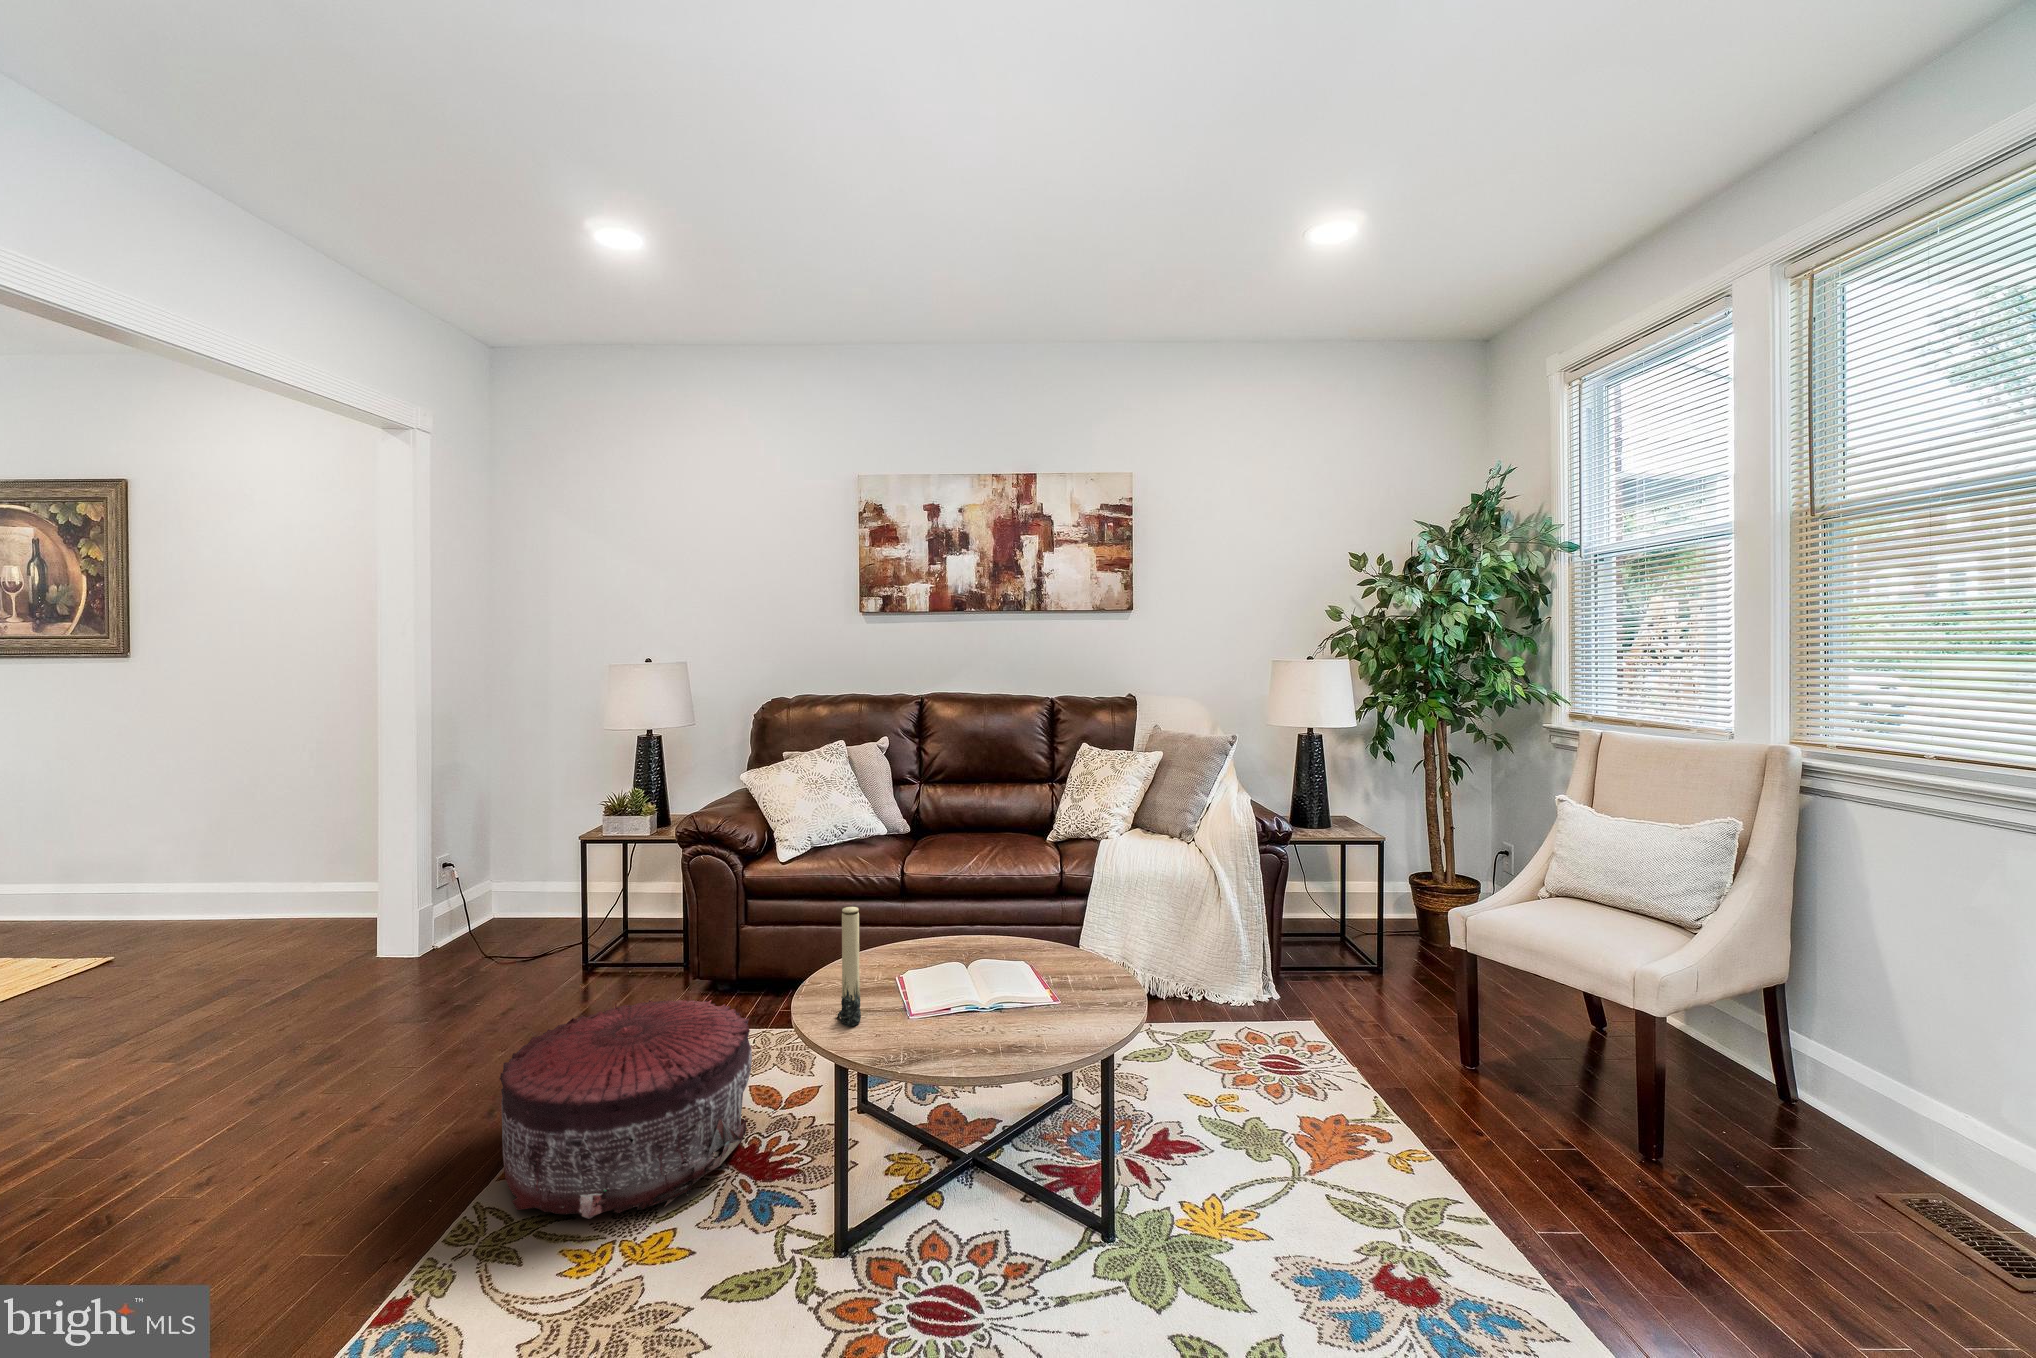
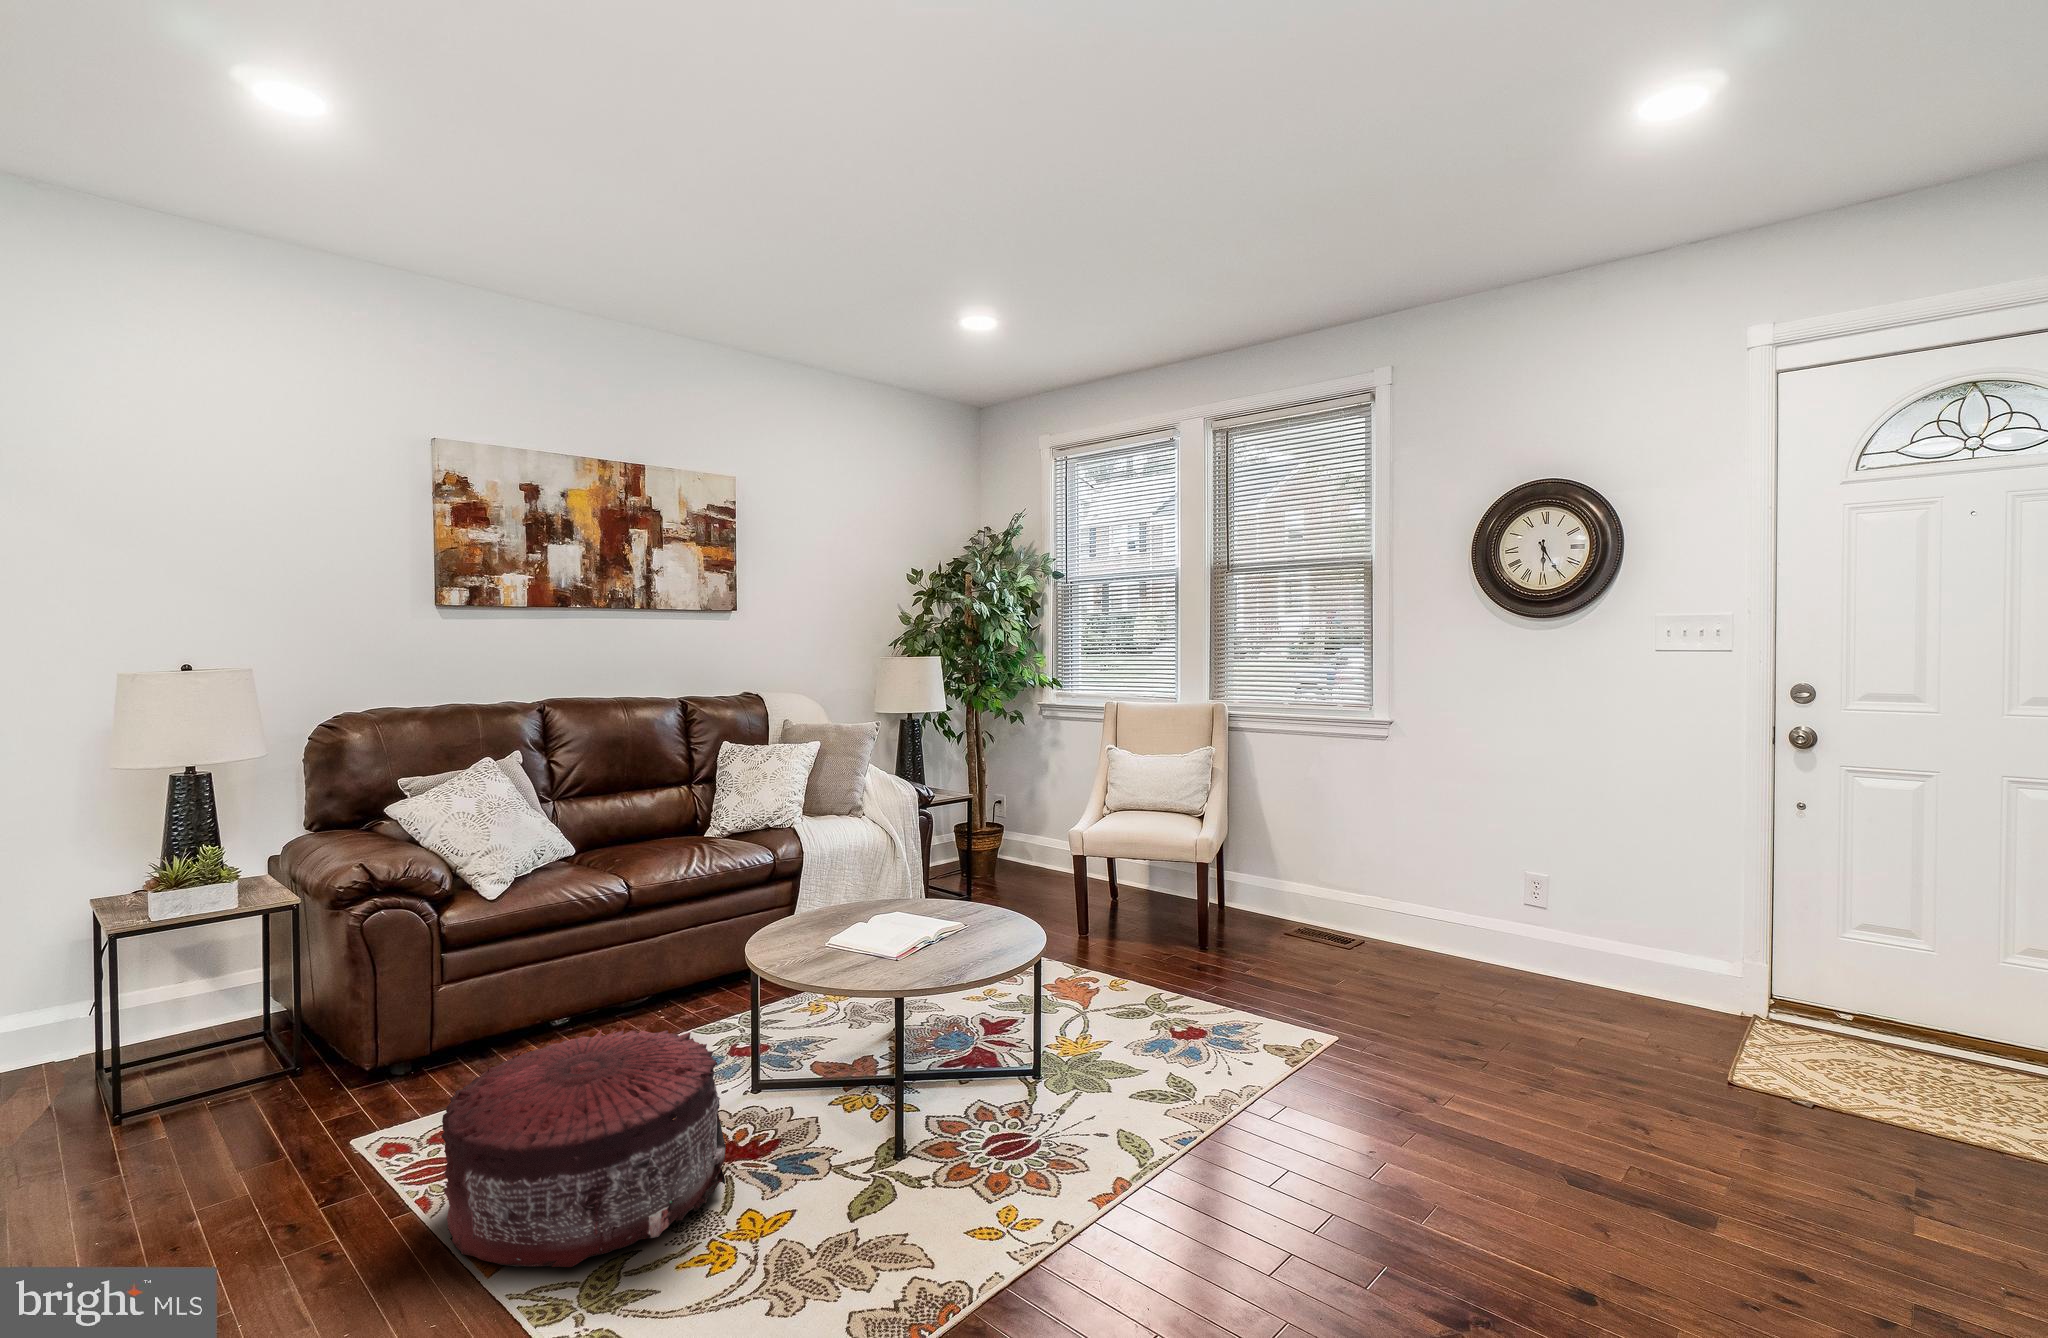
candle: present [837,907,861,1026] -> none [847,872,875,974]

